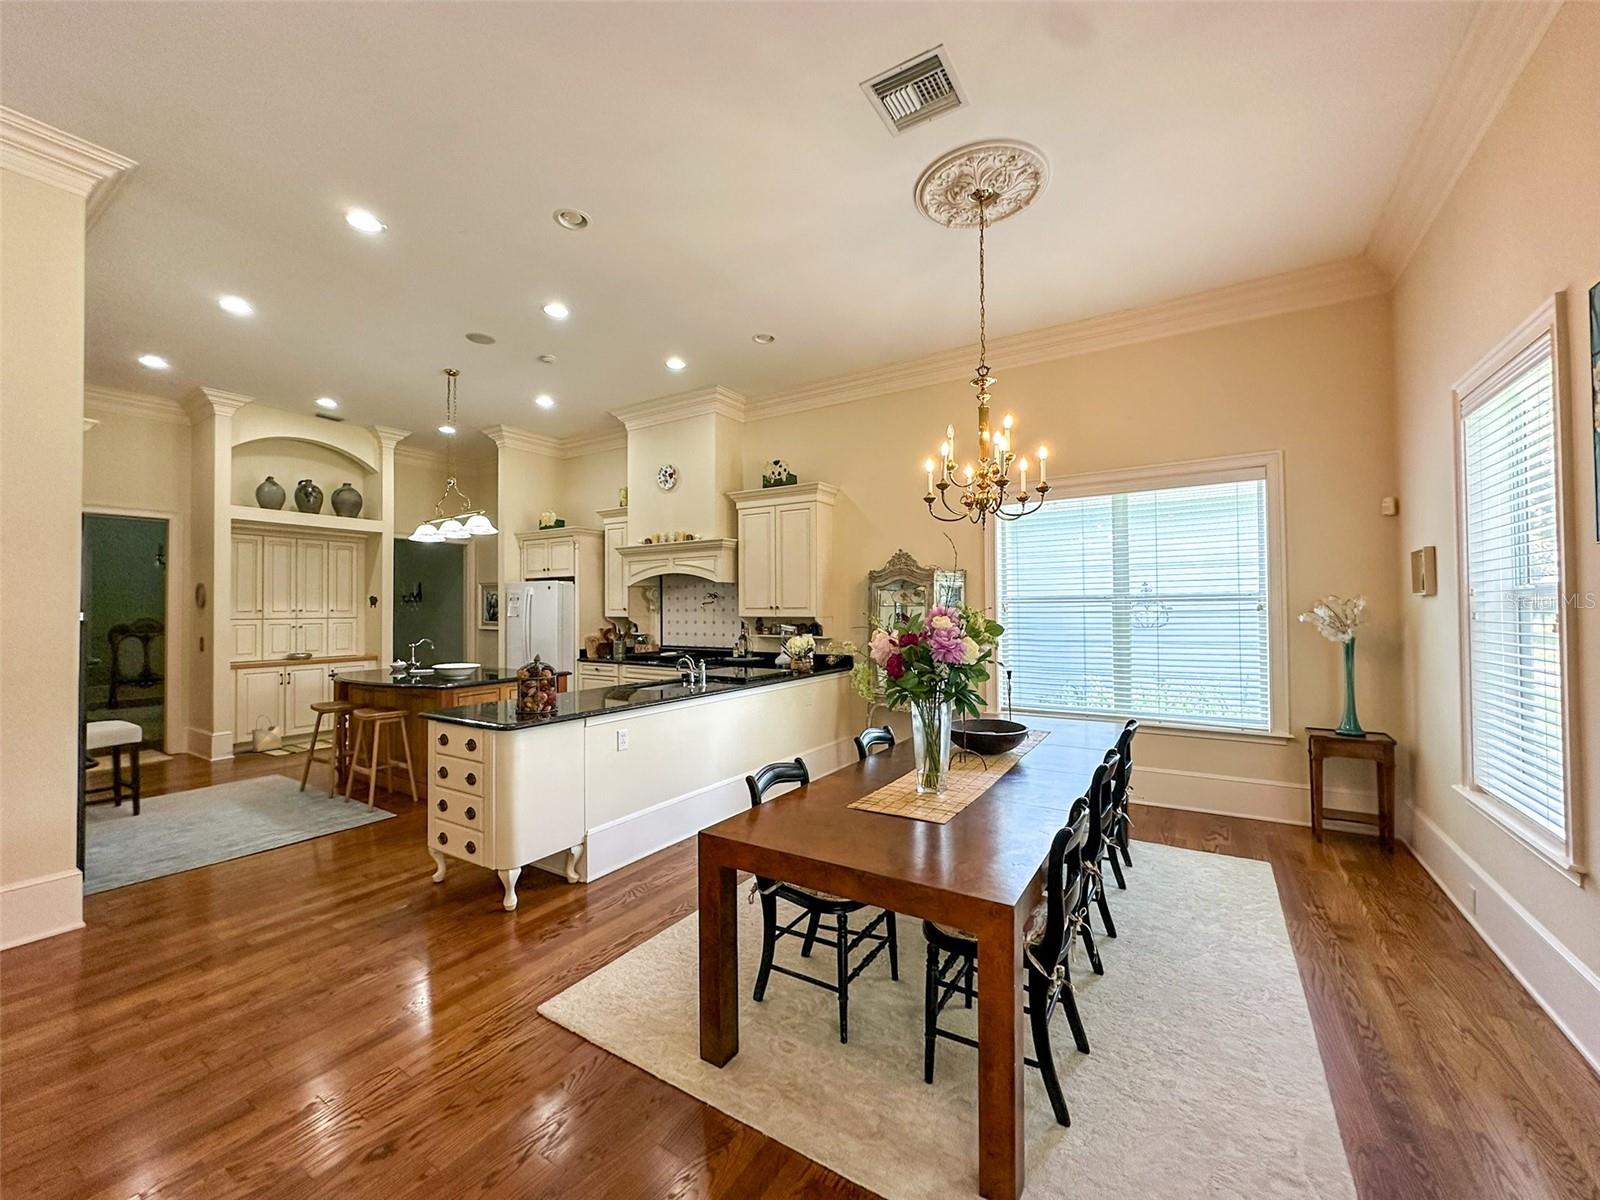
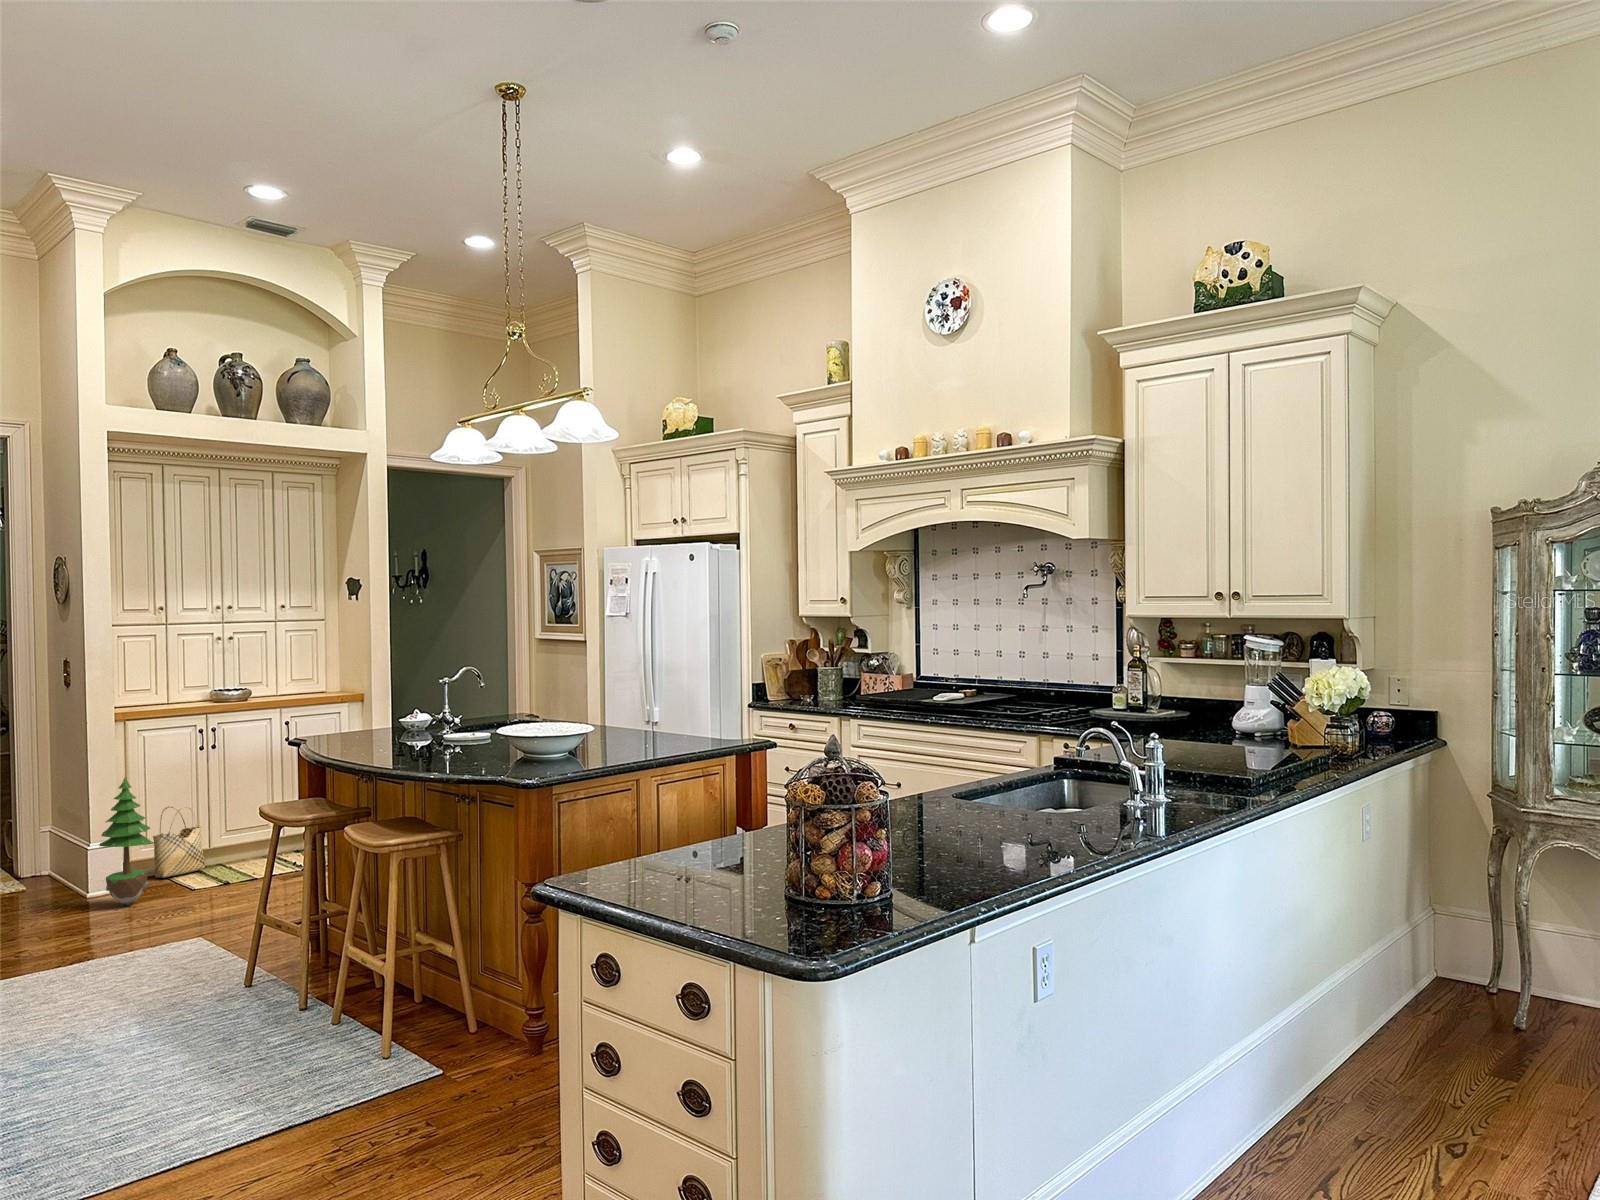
potted tree: none [221,697,252,764] -> present [99,777,152,905]

